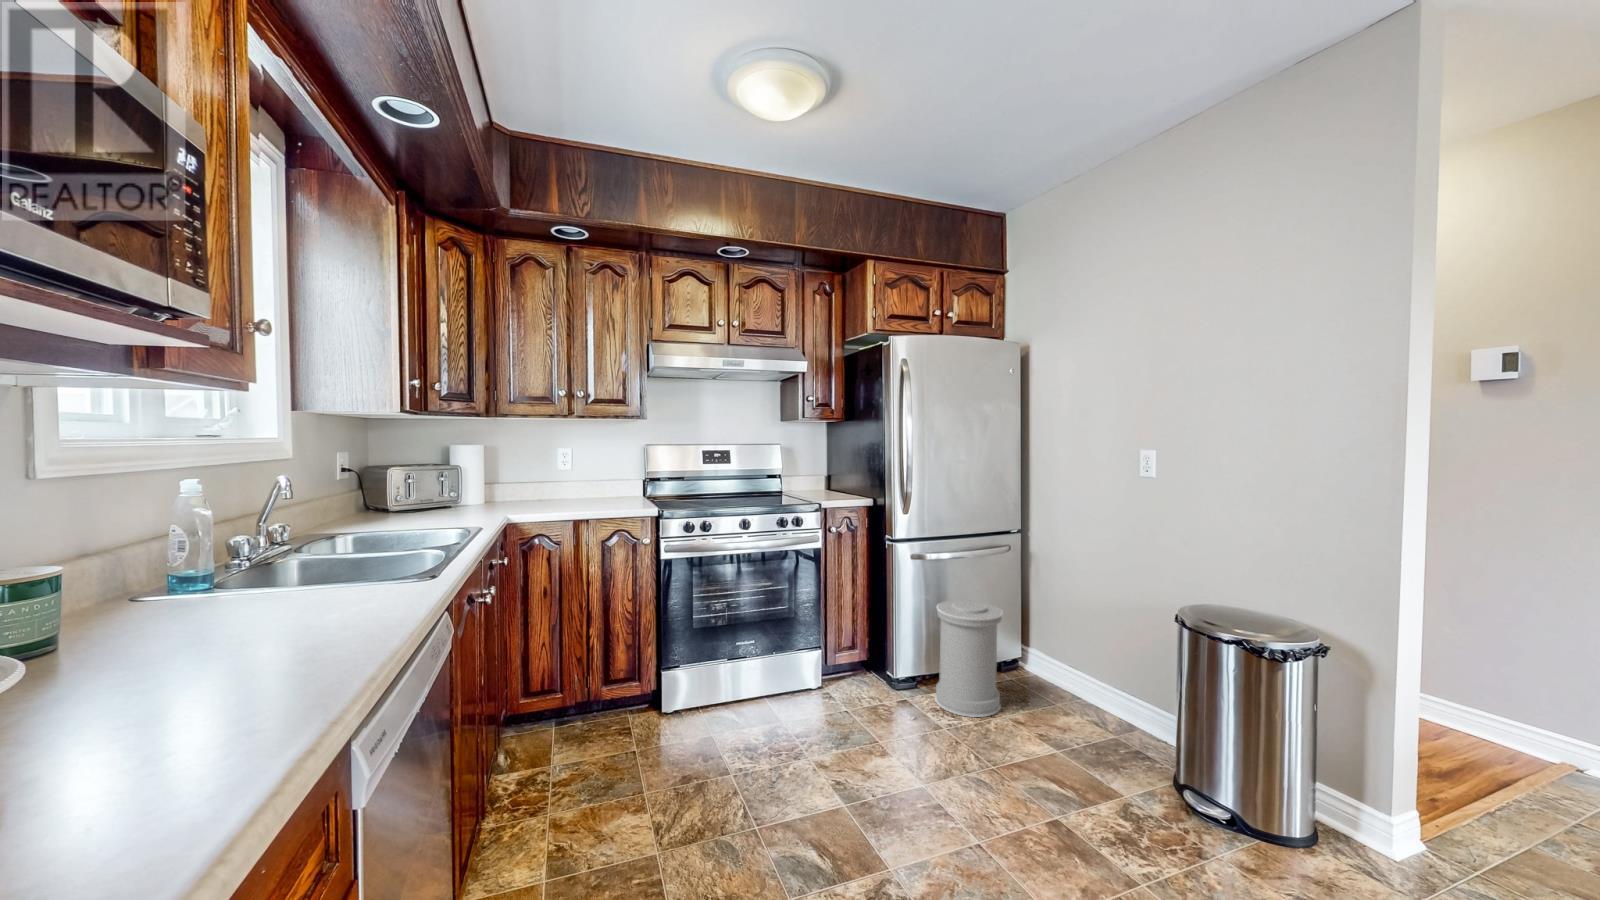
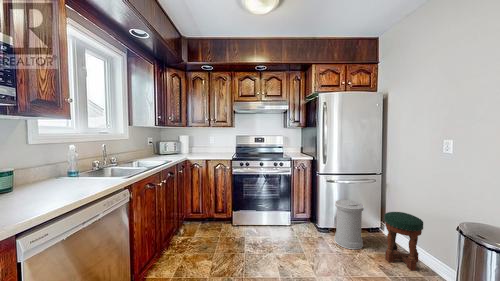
stool: none [1049,614,1126,739] -> present [384,212,423,270]

